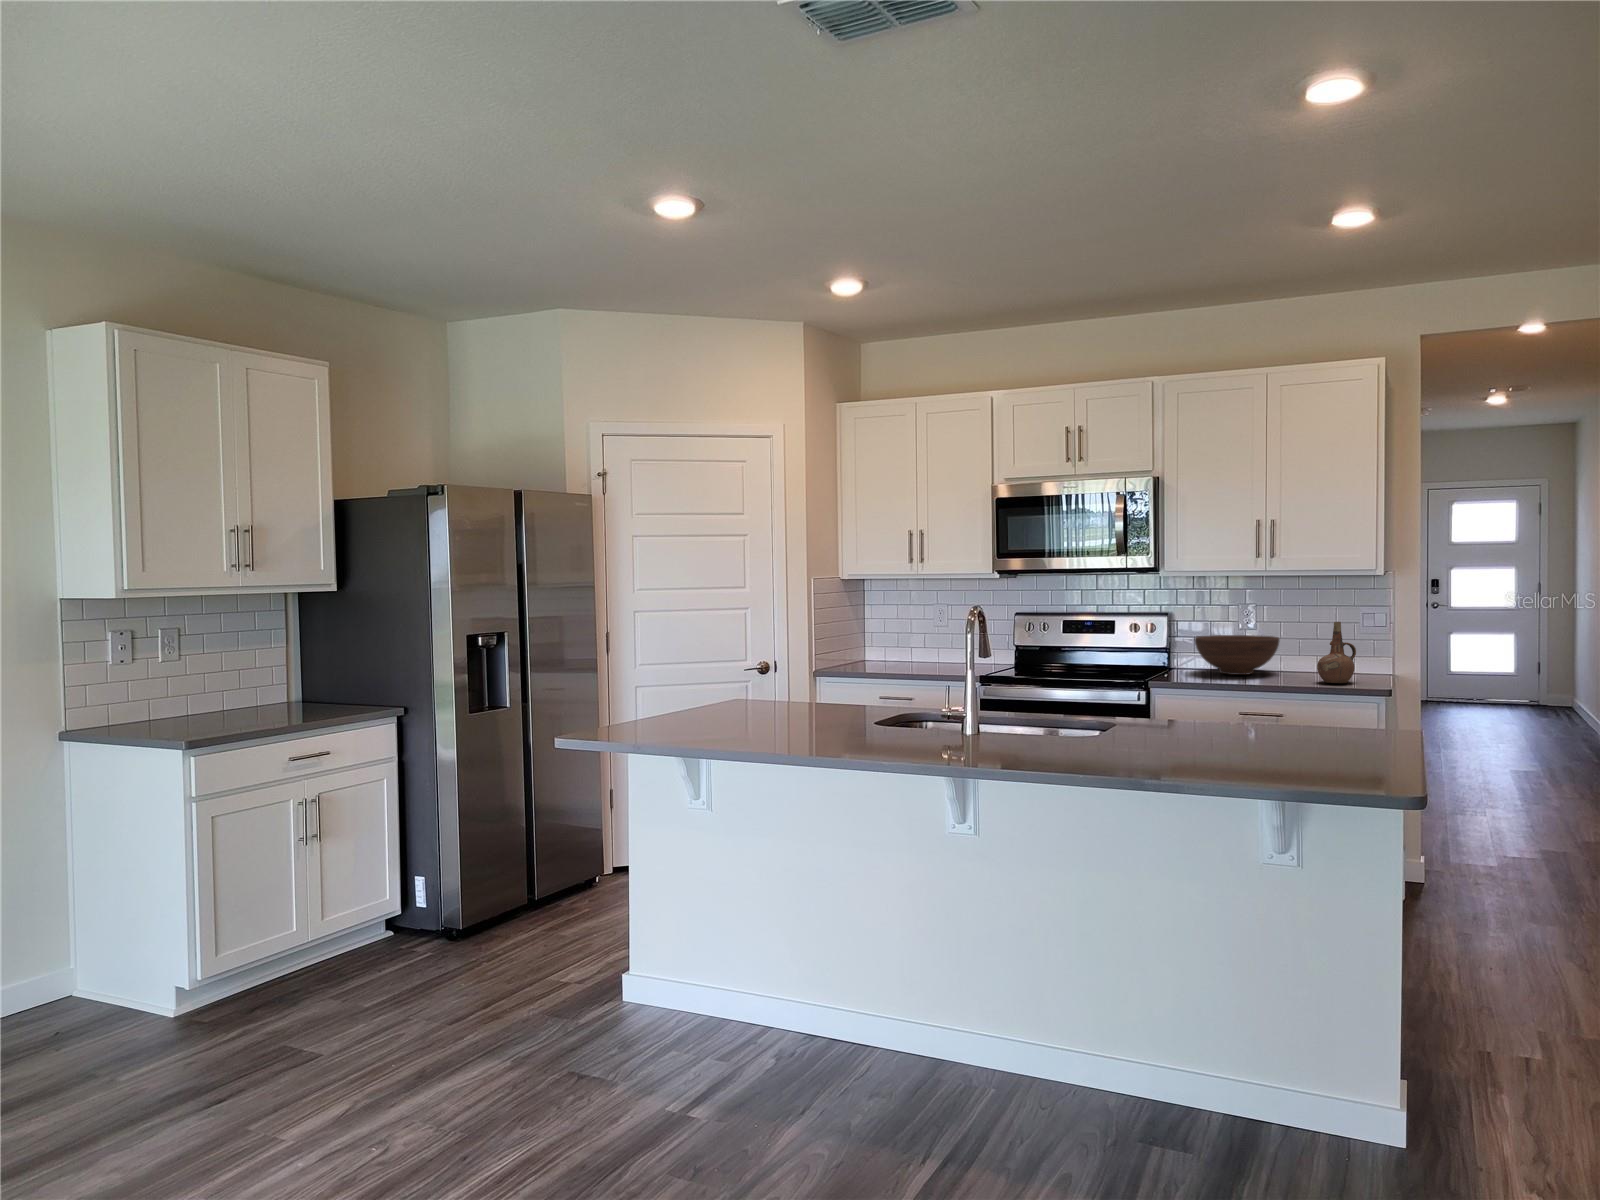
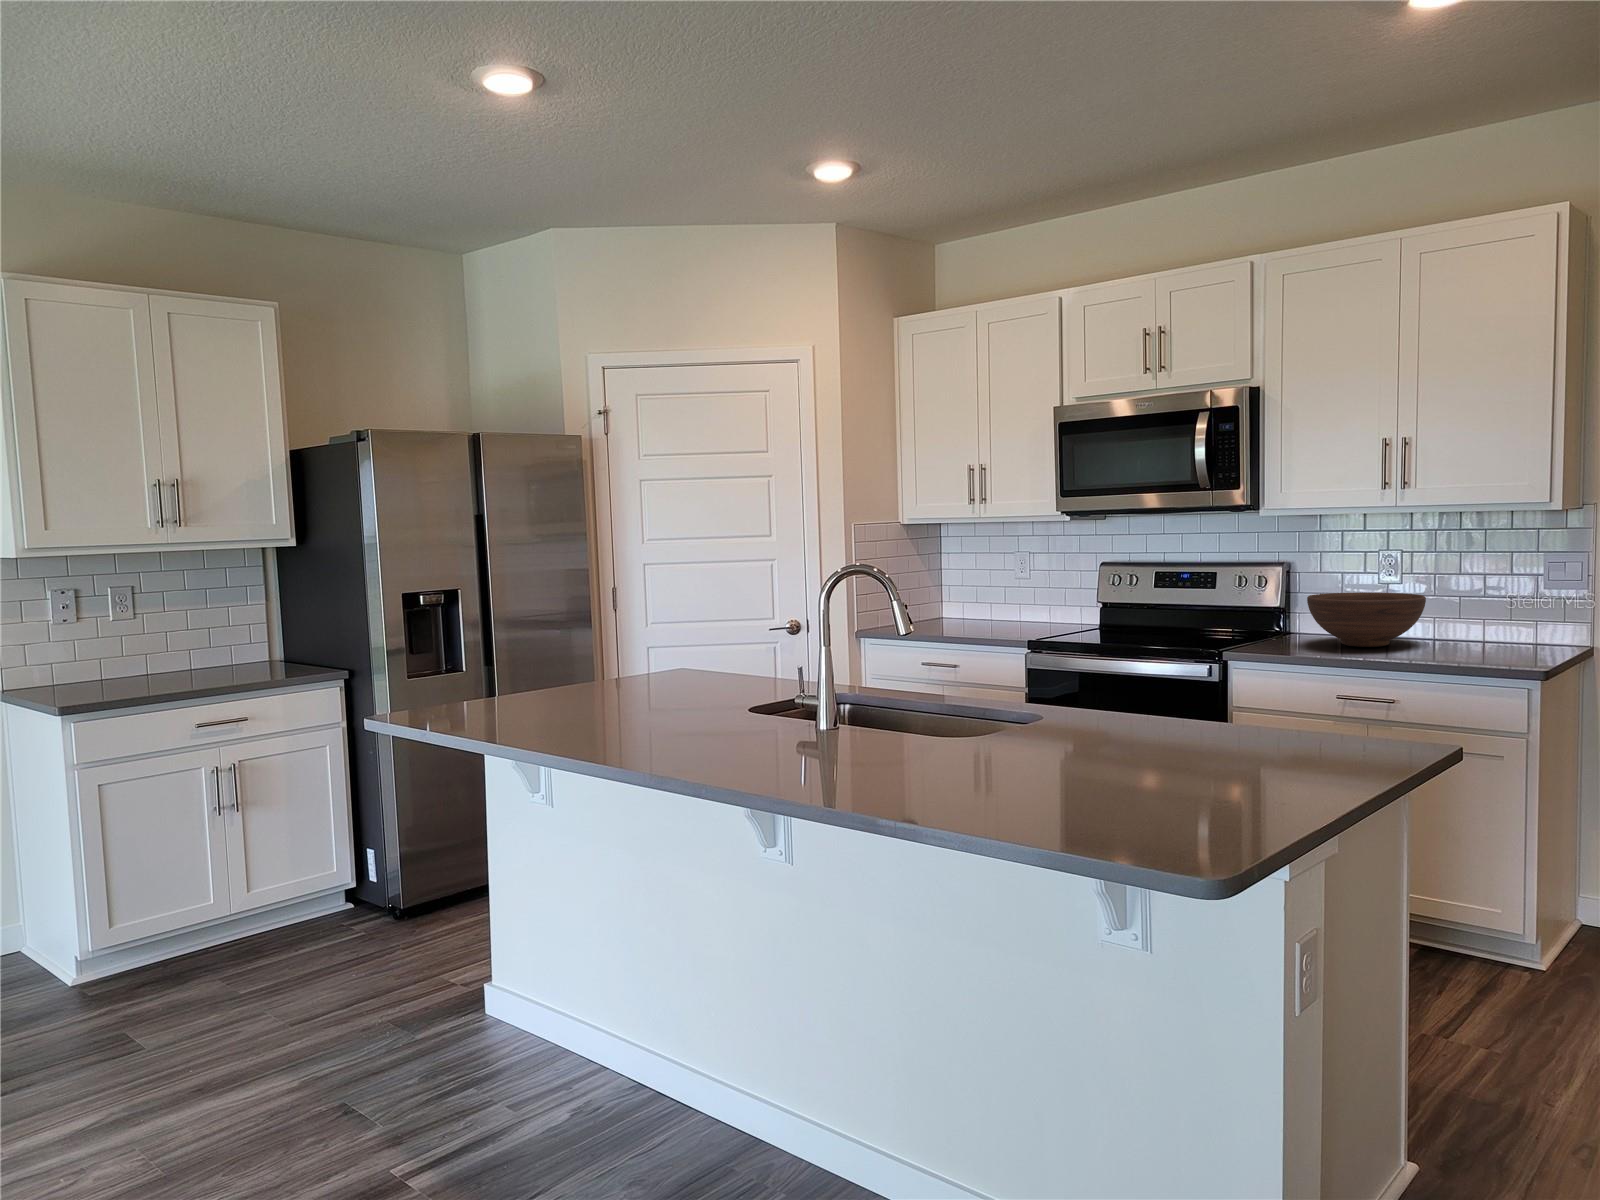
ceramic pitcher: present [1317,622,1356,683] -> none [1460,577,1519,663]

